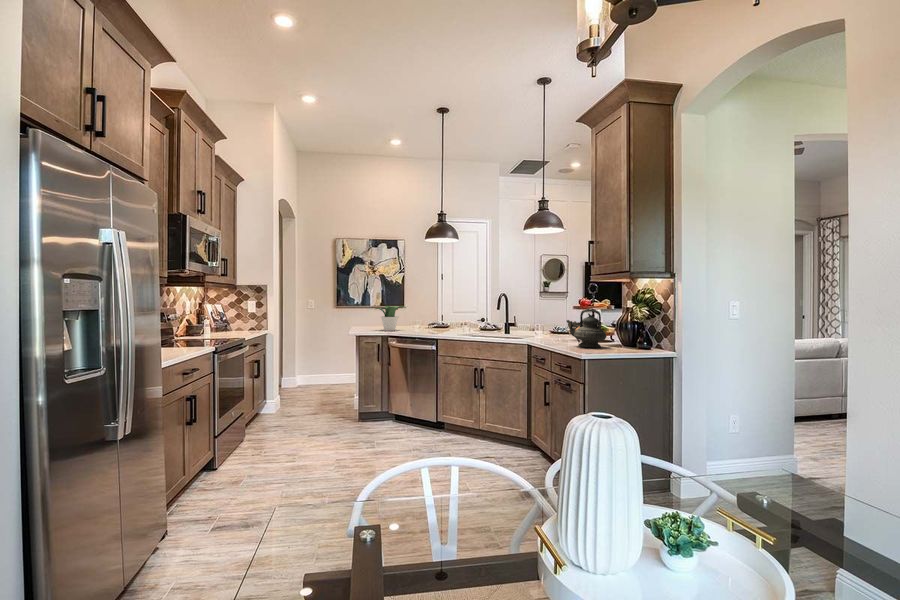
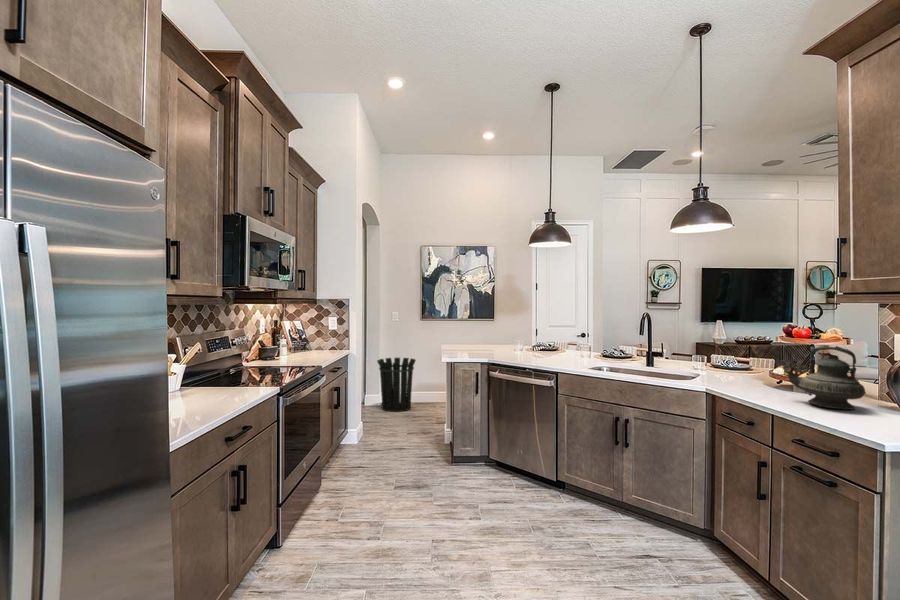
potted plant: present [376,306,406,331] -> none [471,324,510,355]
waste bin: none [293,342,330,391] -> present [377,358,416,412]

